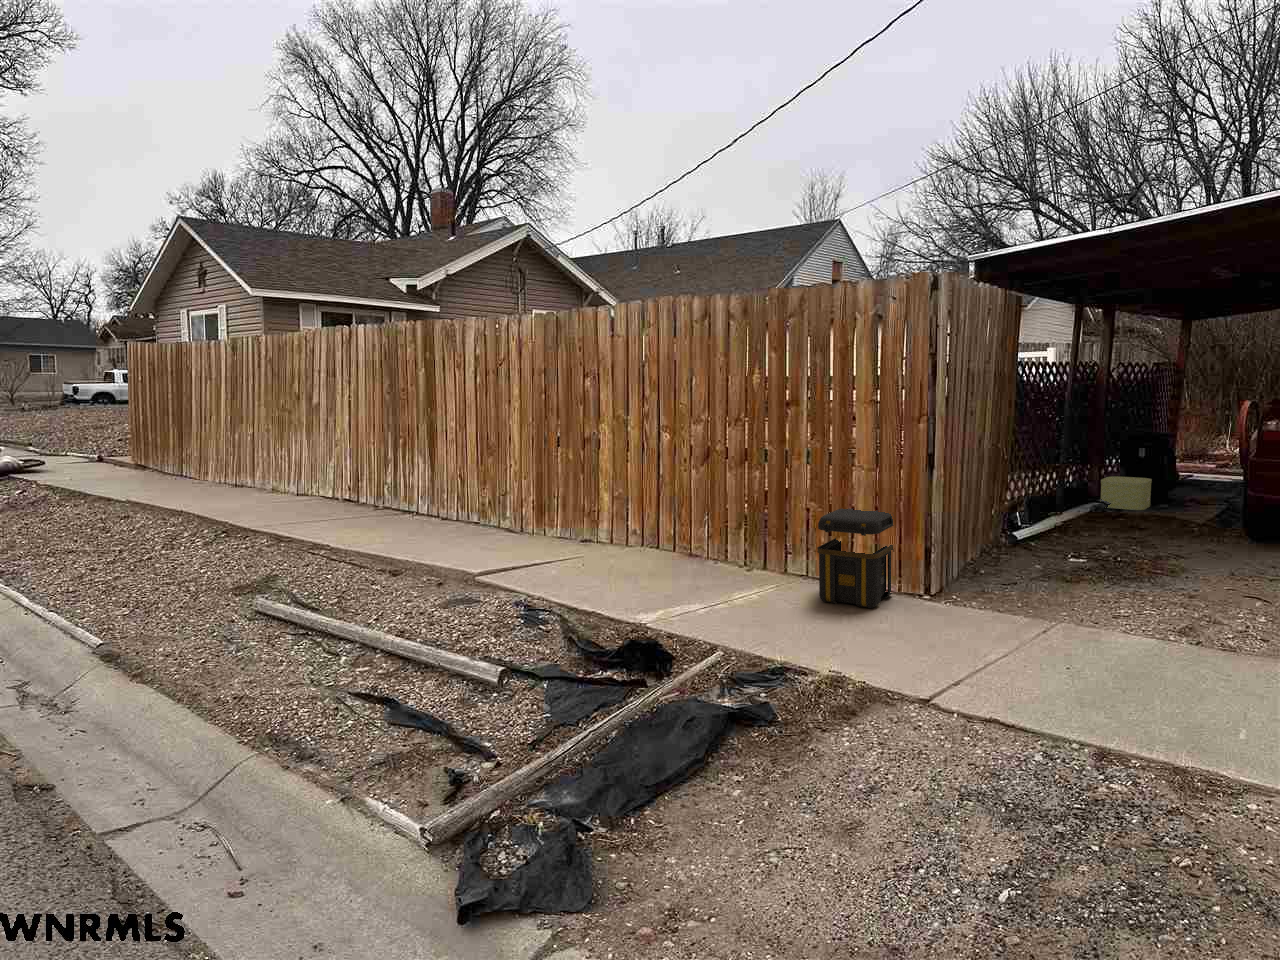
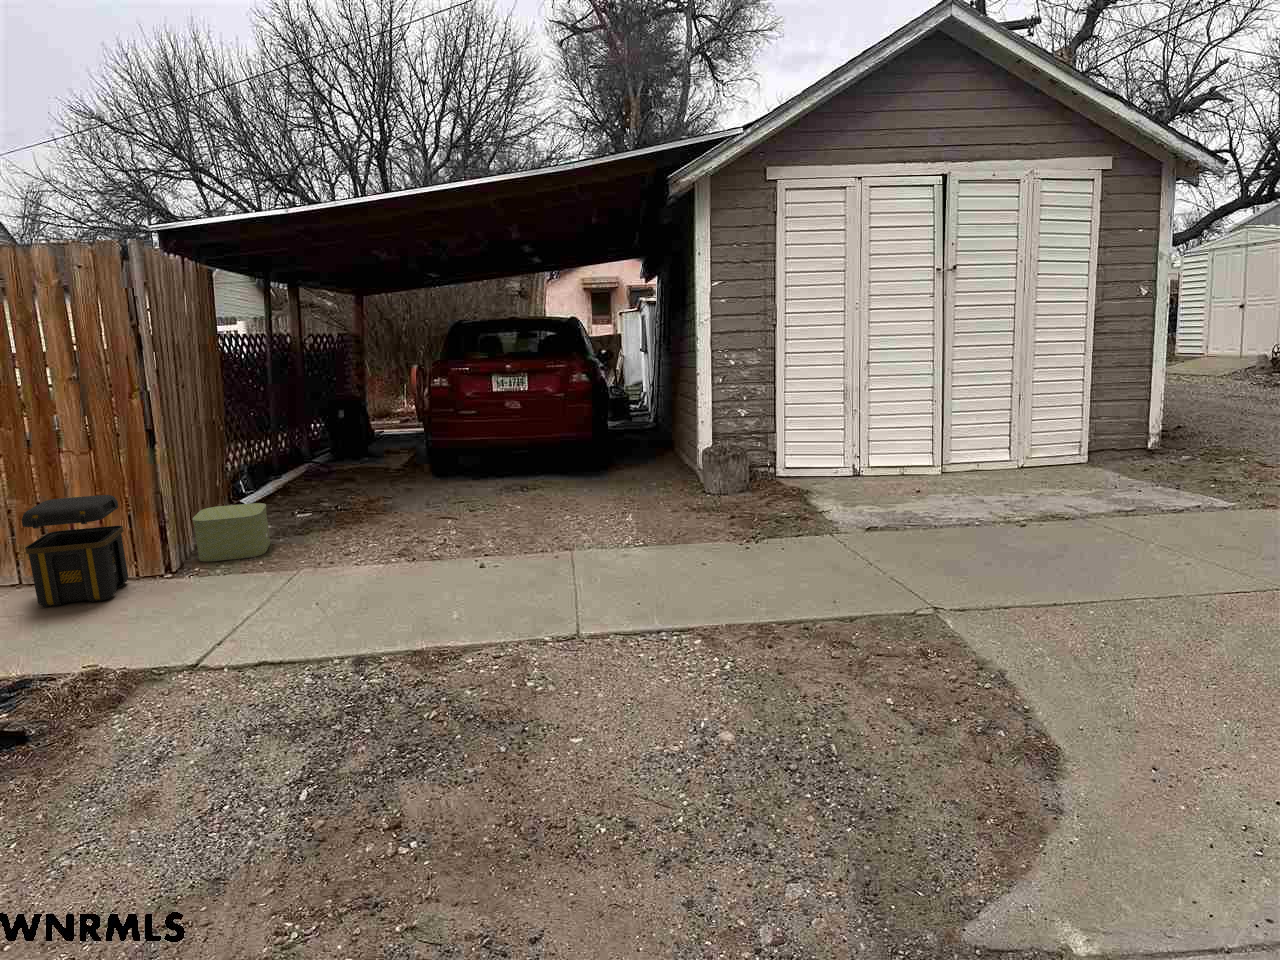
storage box: present [1101,476,1152,510] -> present [193,503,270,562]

